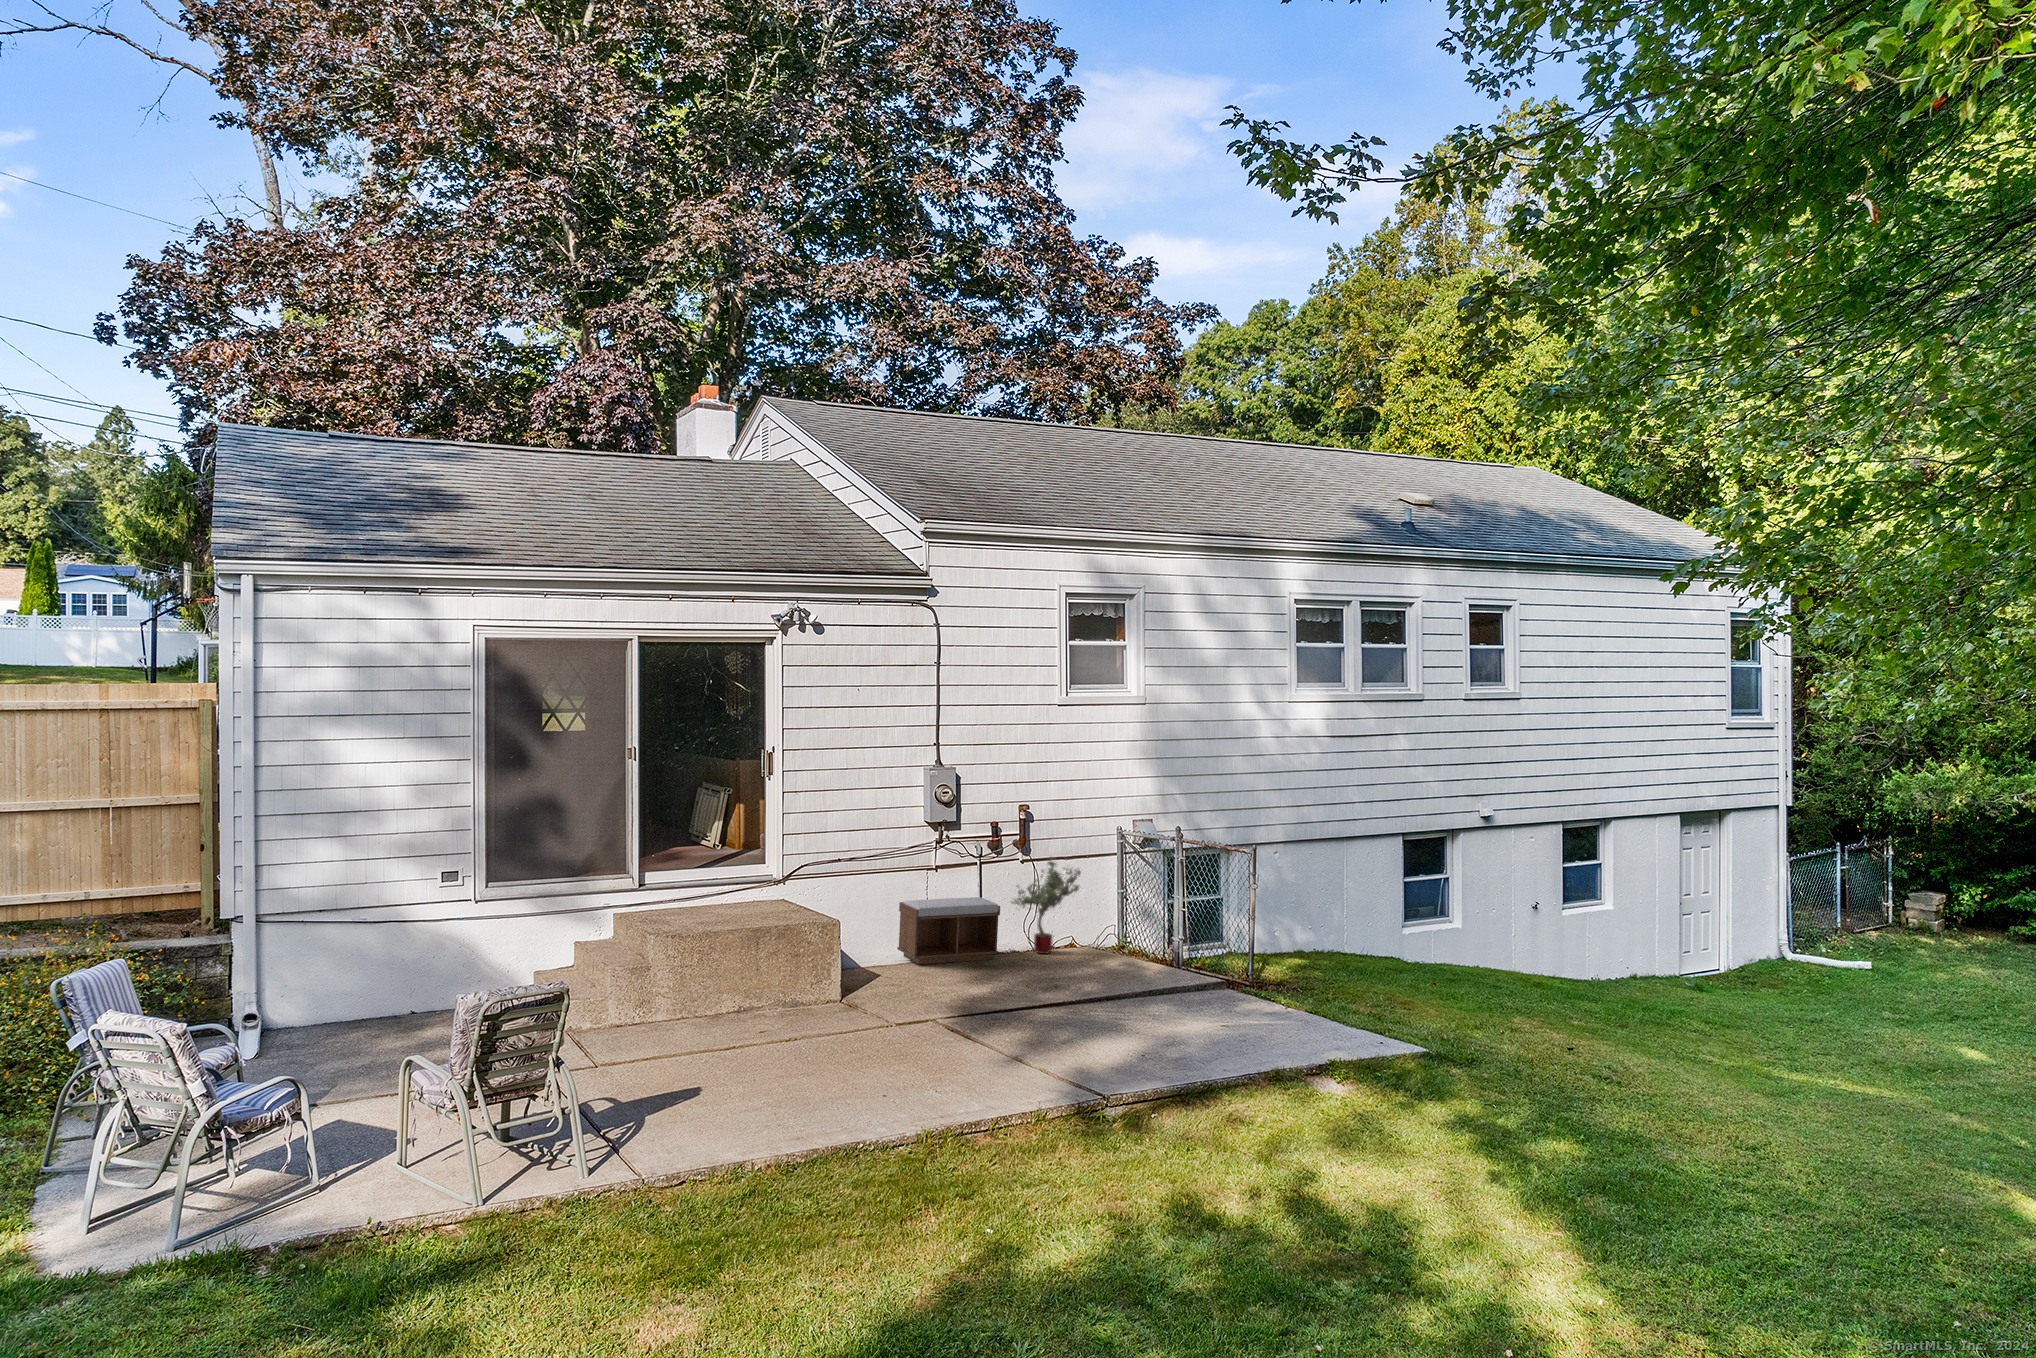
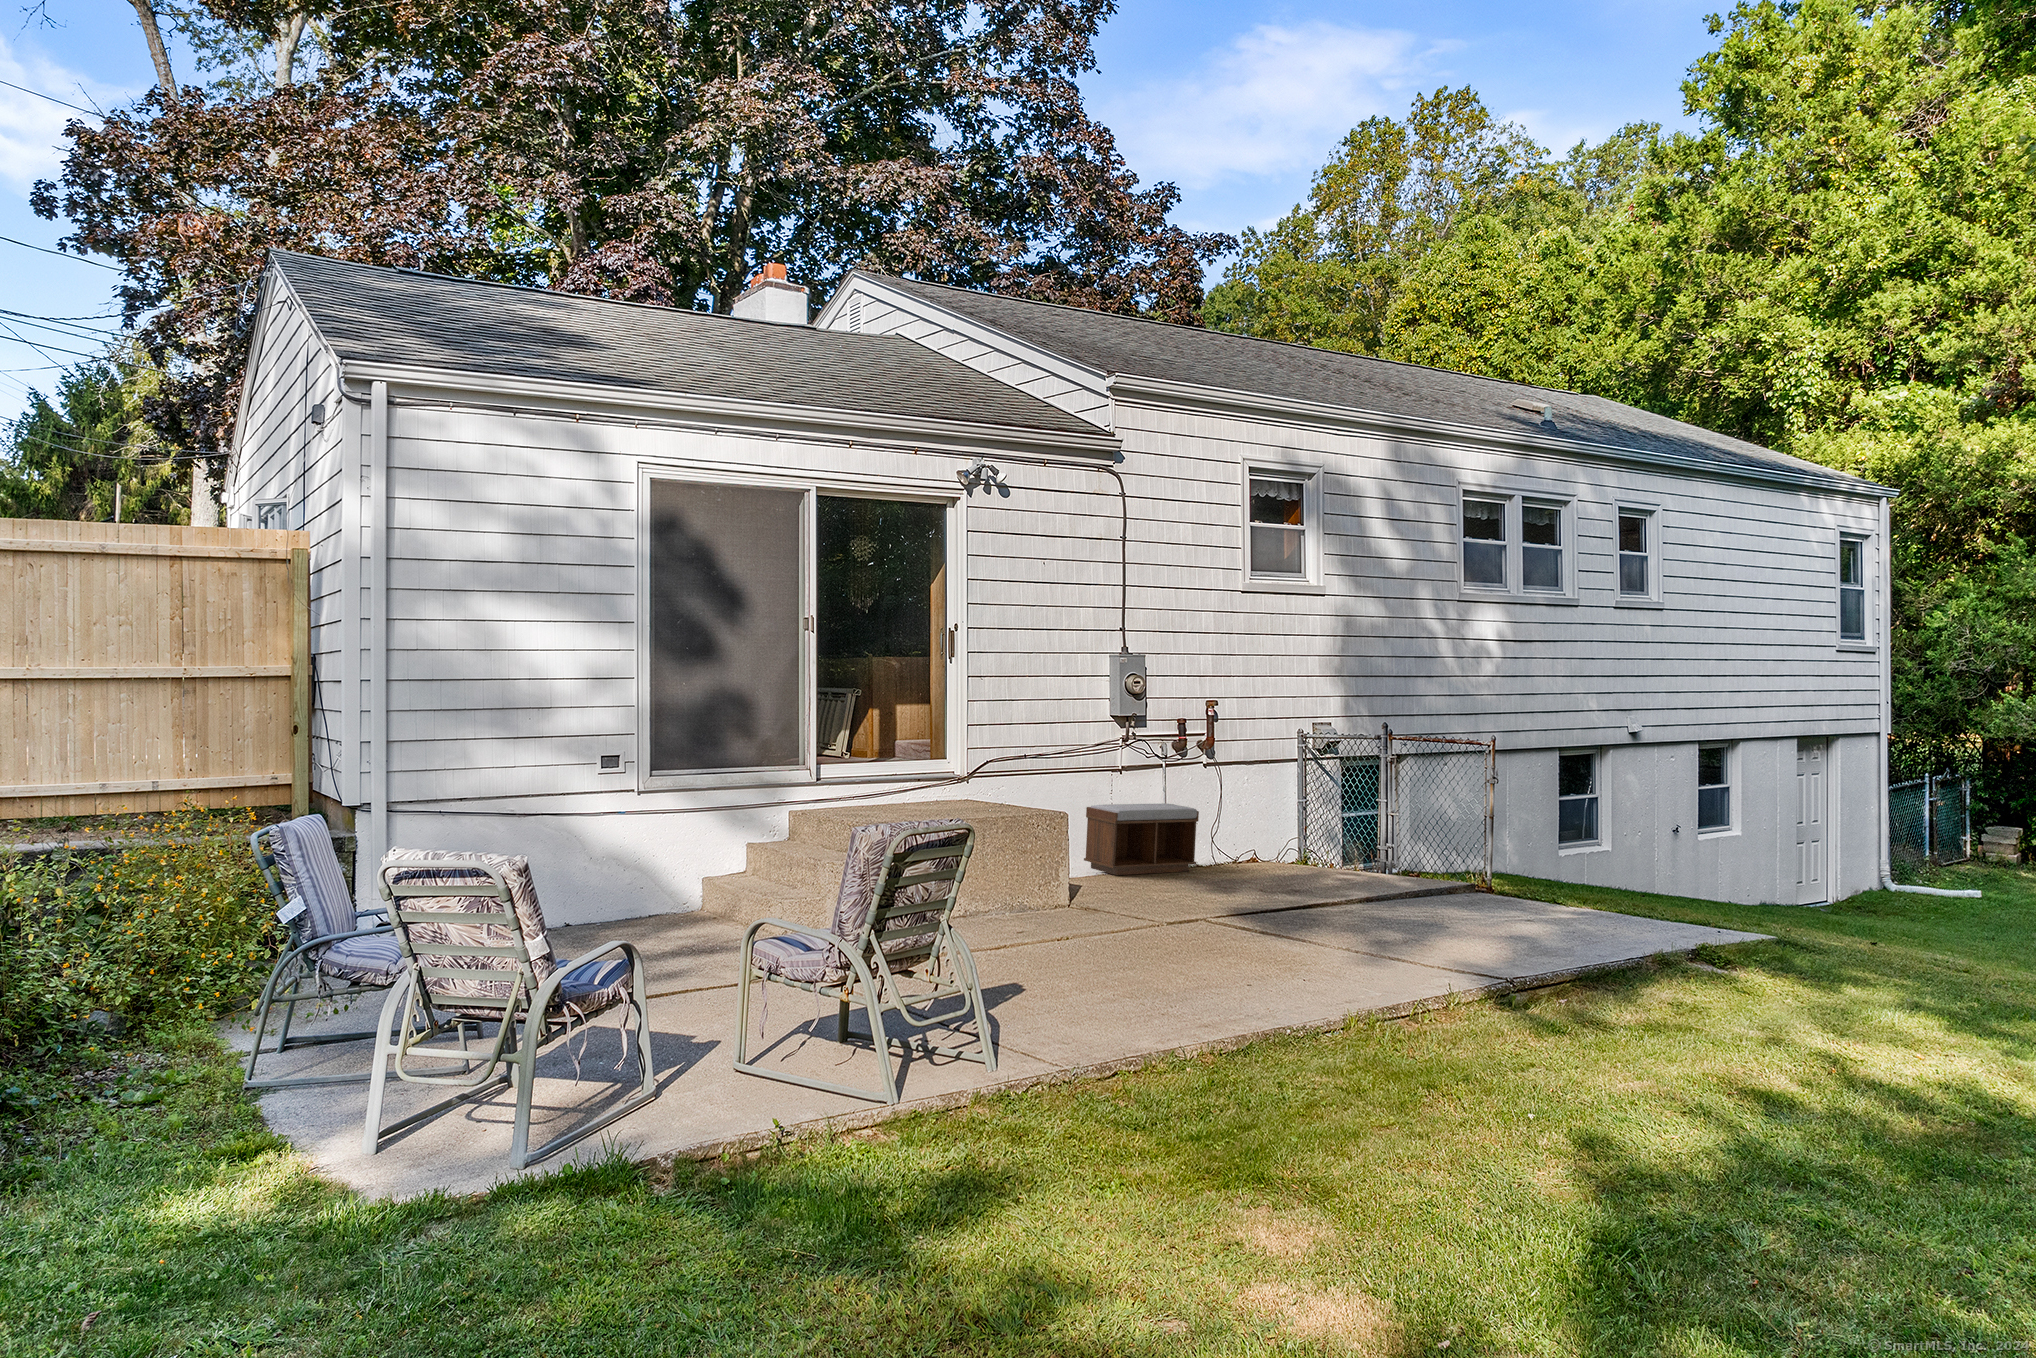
potted tree: present [1012,857,1081,954] -> none [1202,758,1275,867]

